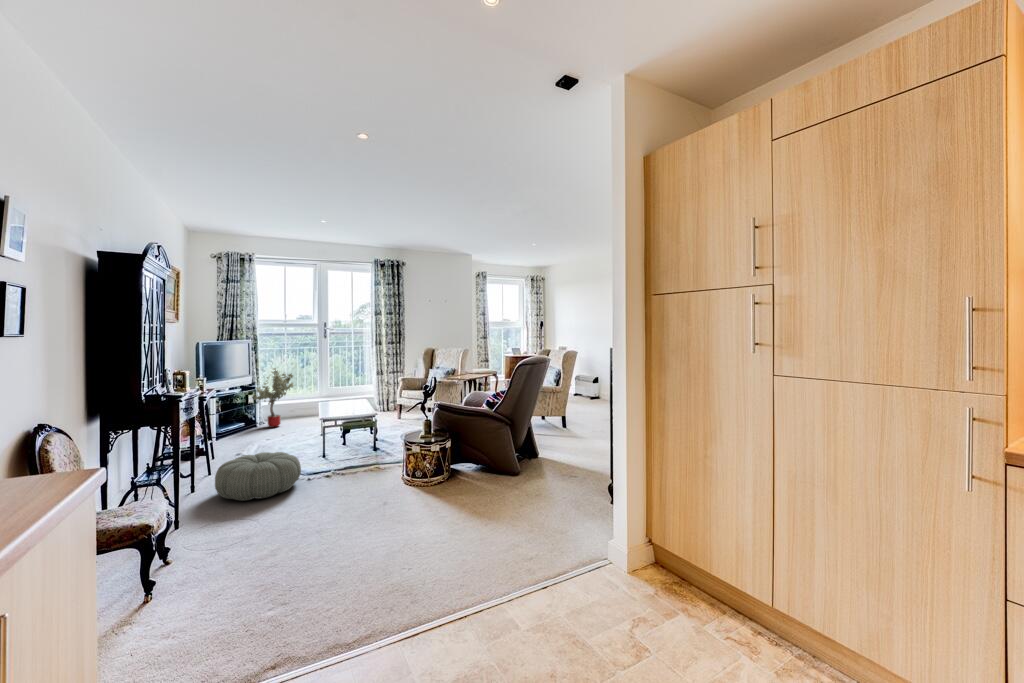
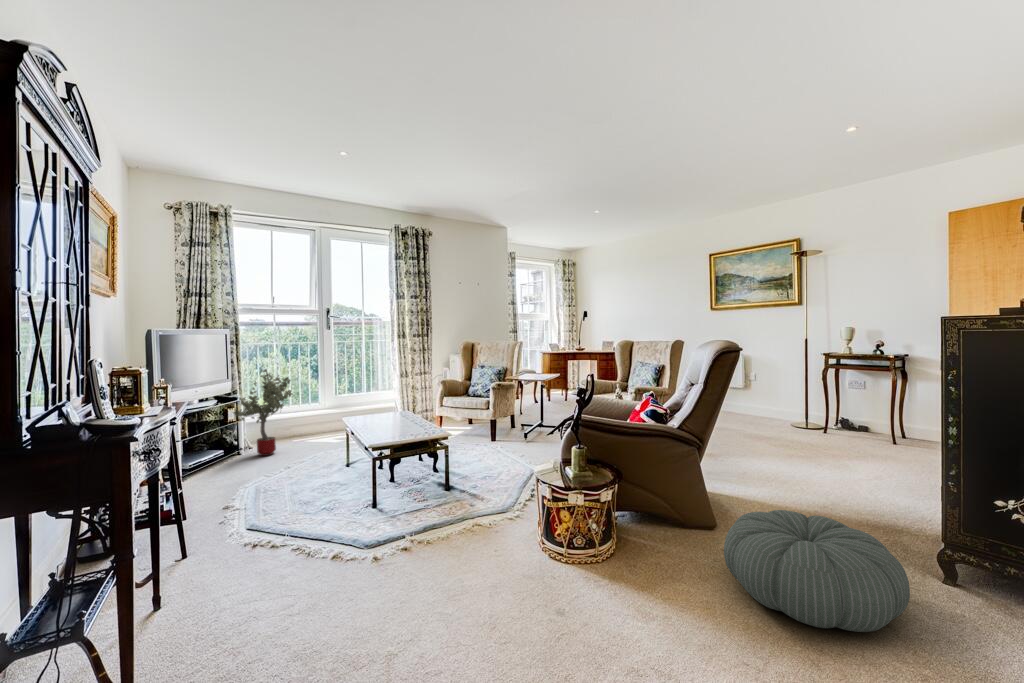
pouf: present [215,452,301,501] -> present [724,510,910,632]

